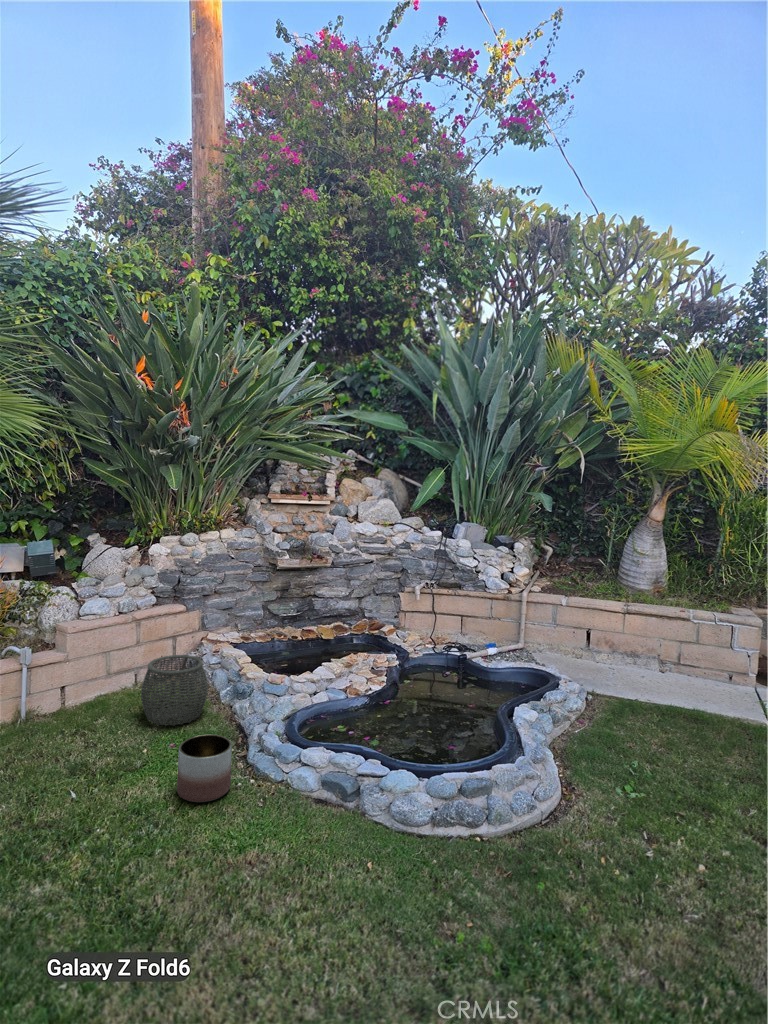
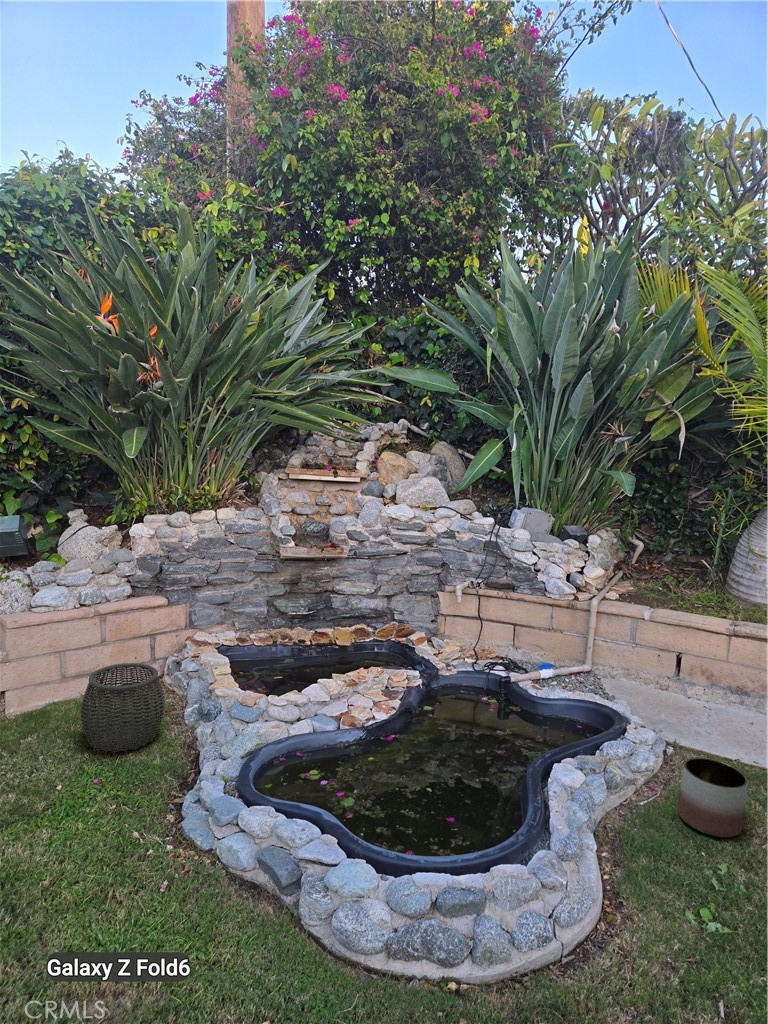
planter: present [177,734,232,803] -> present [677,757,748,837]

